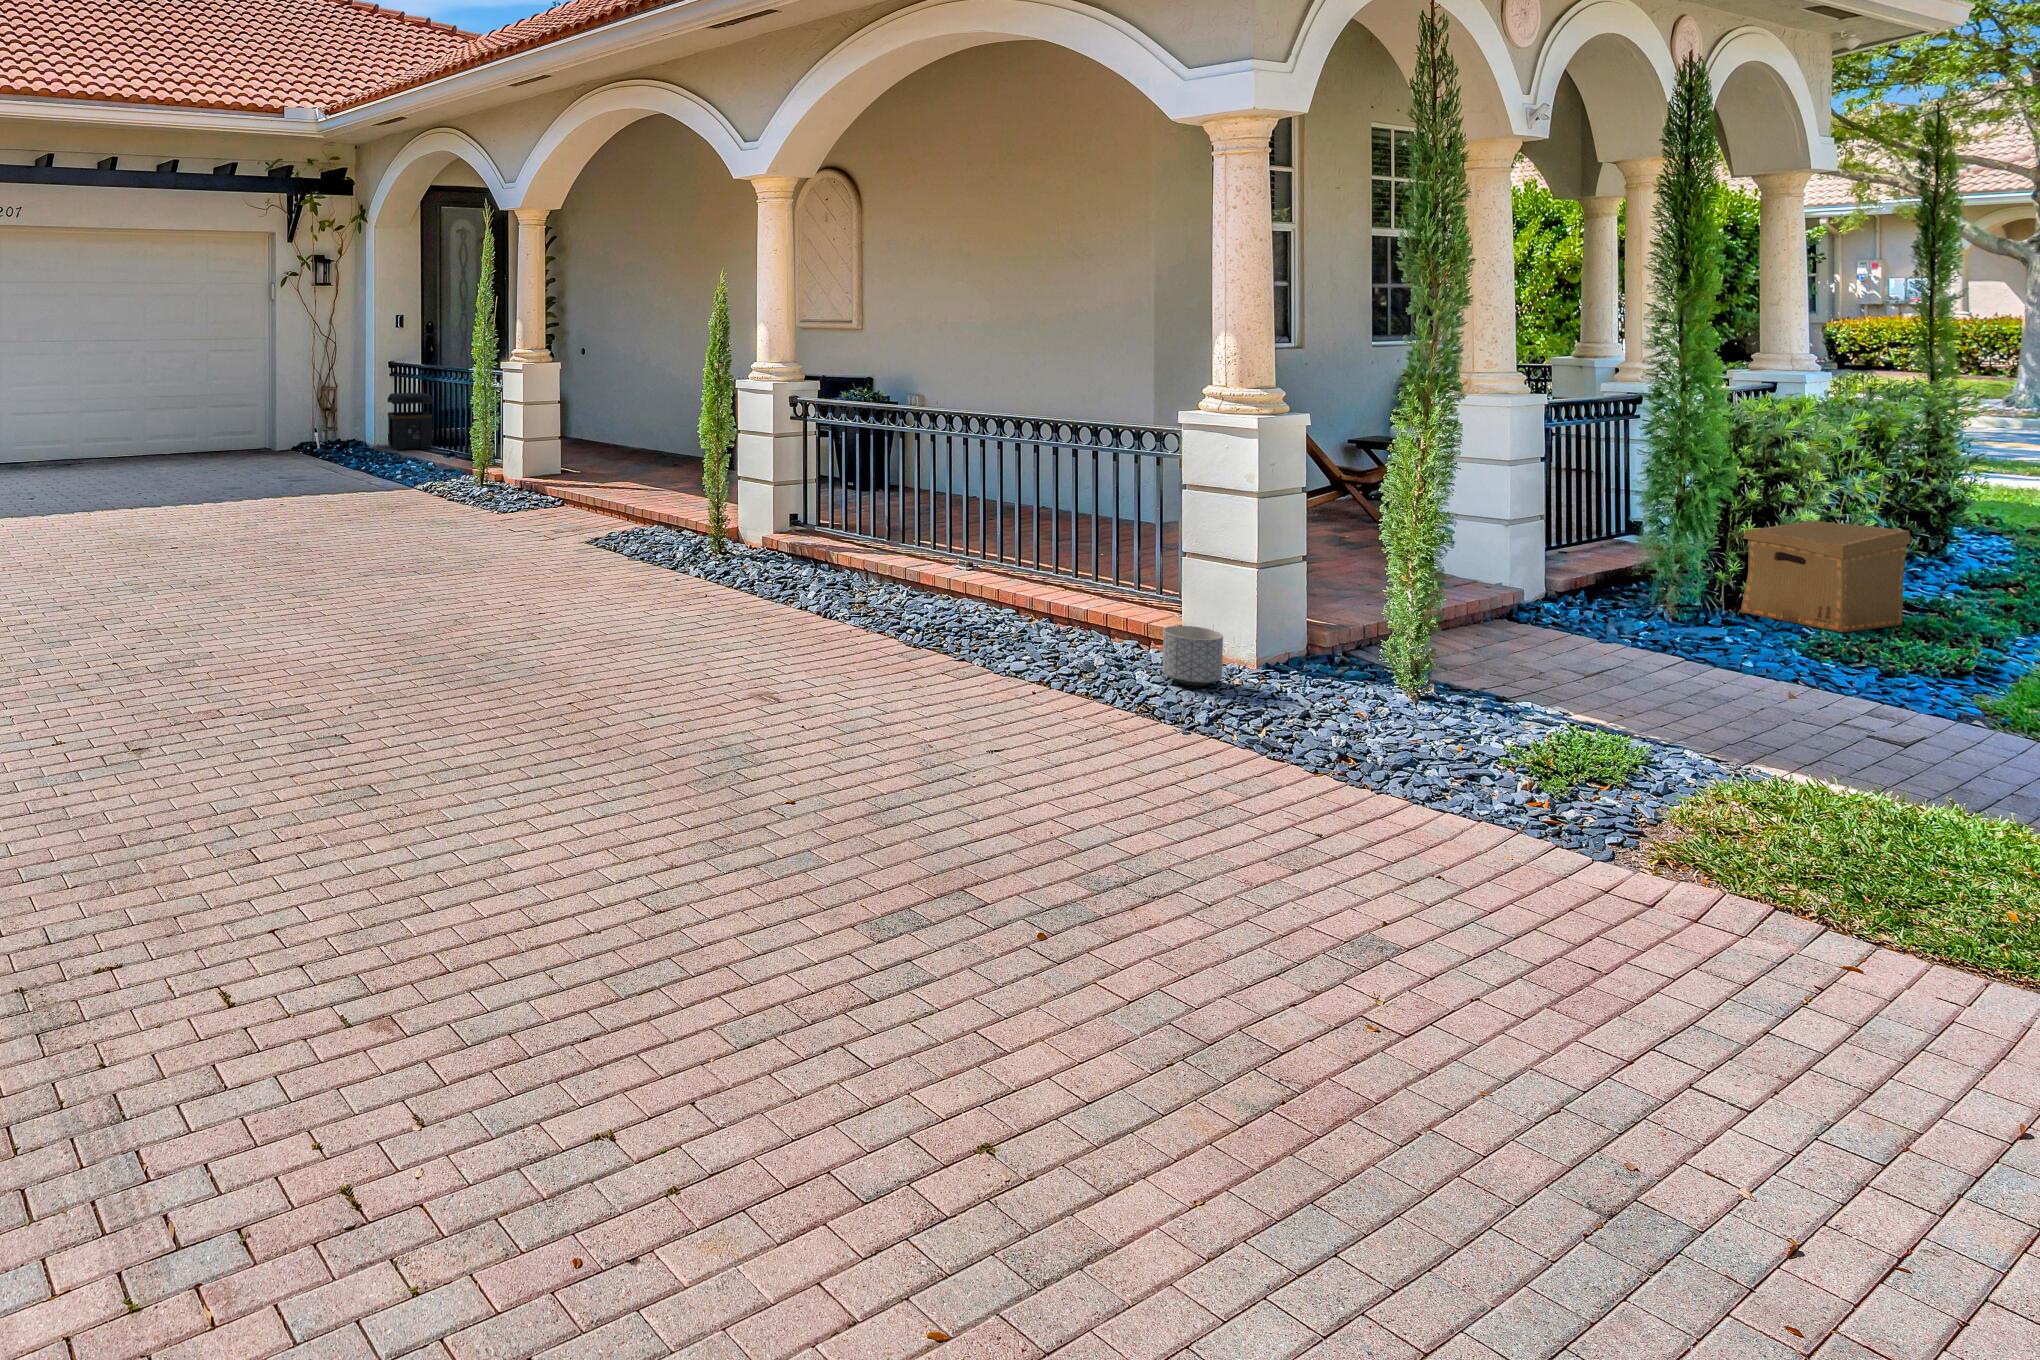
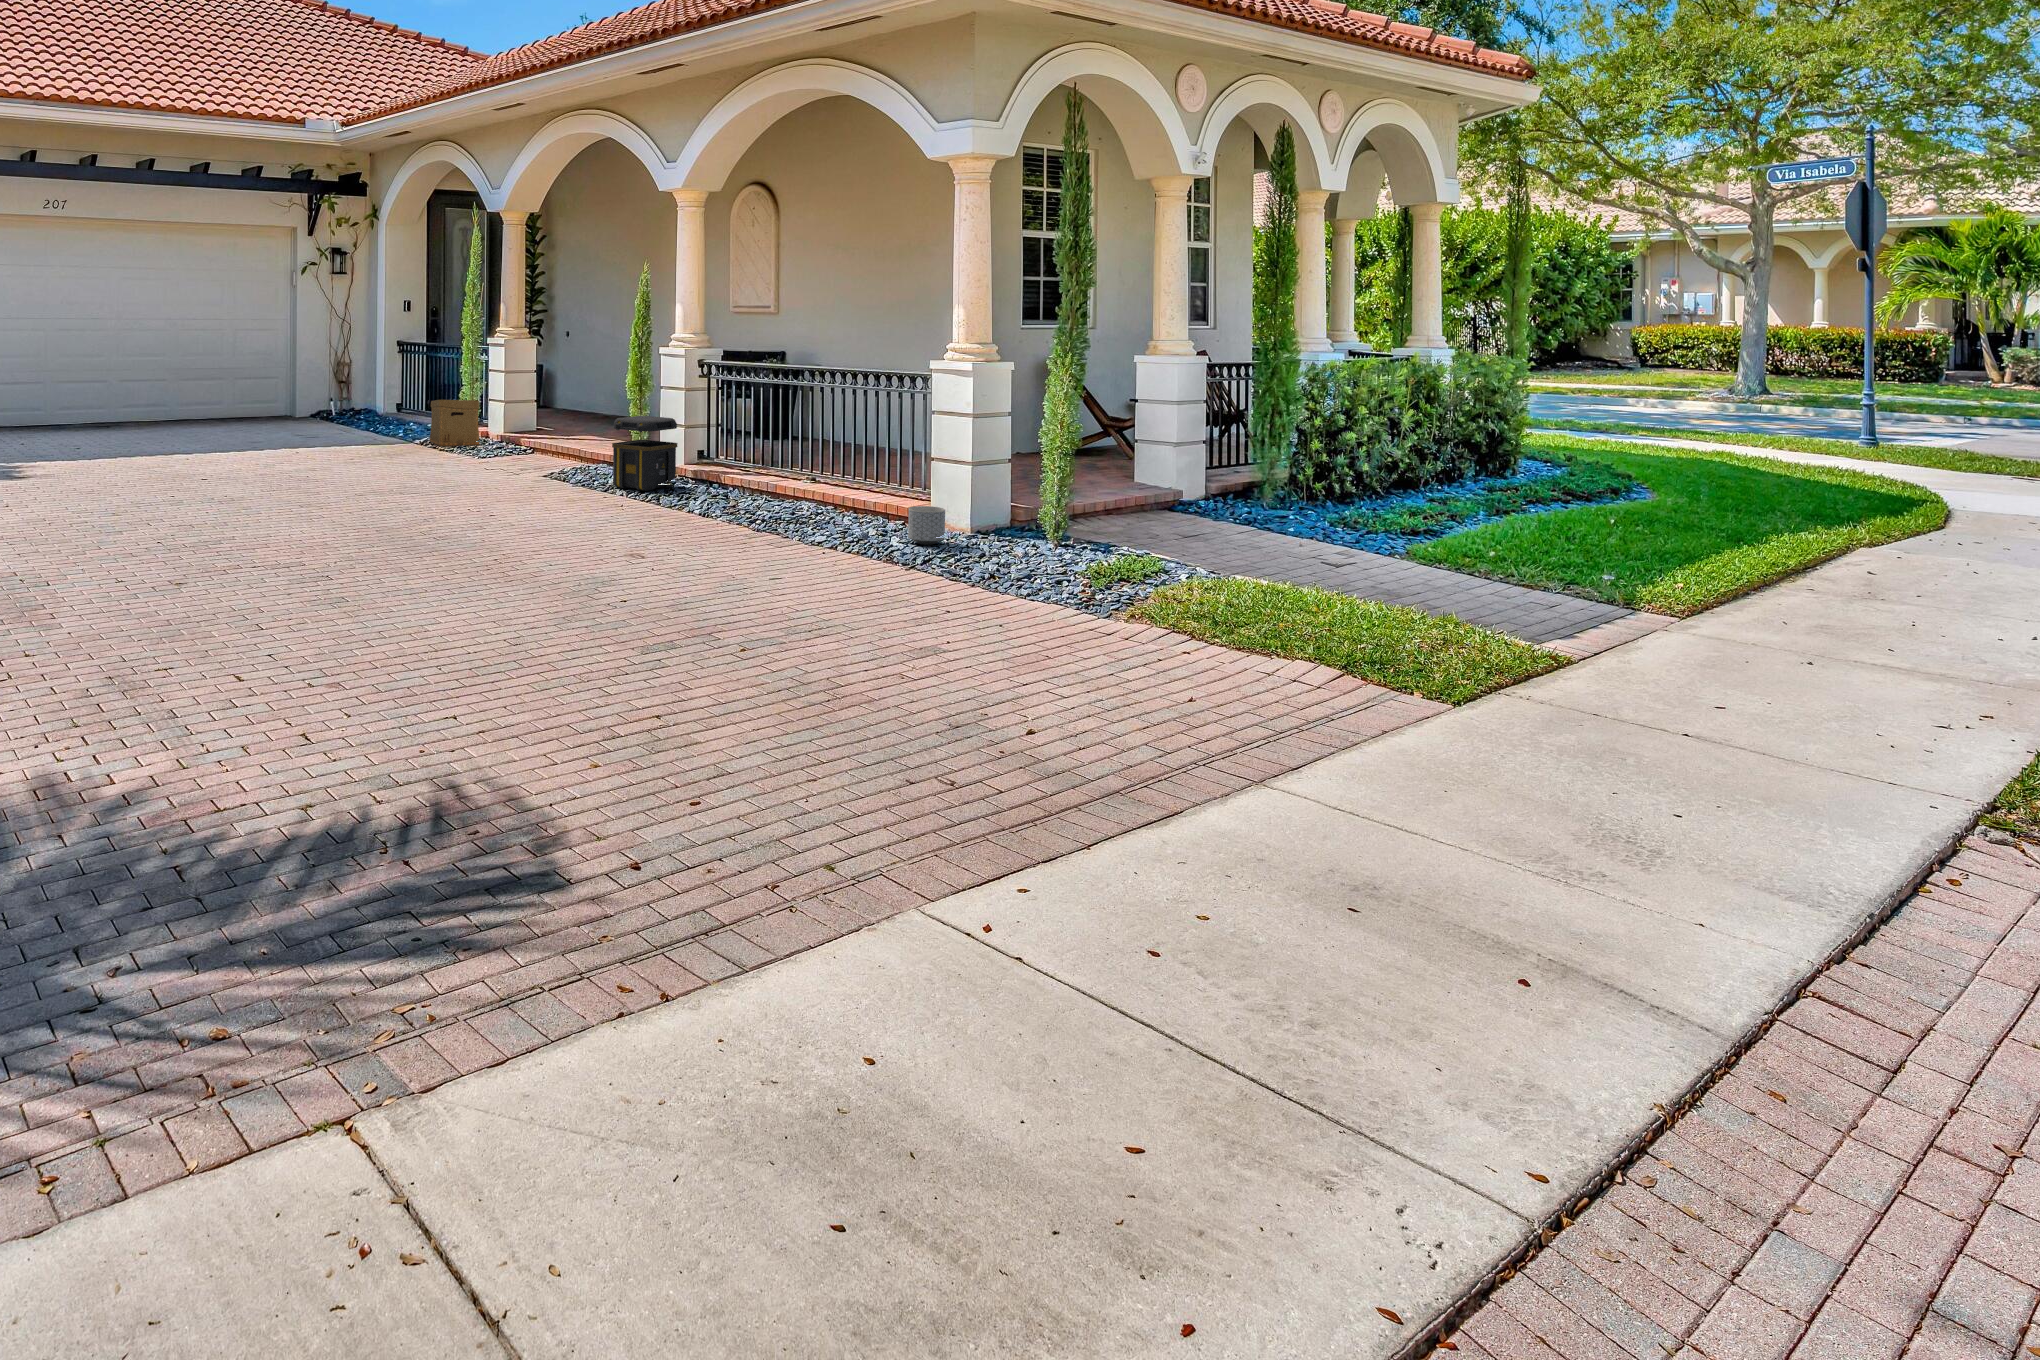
toolbox: present [388,393,432,450] -> present [612,416,678,491]
cardboard box: present [1740,521,1911,632] -> present [430,400,480,446]

